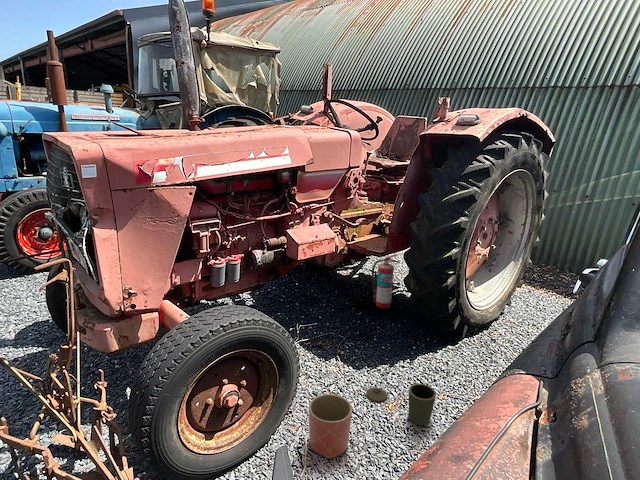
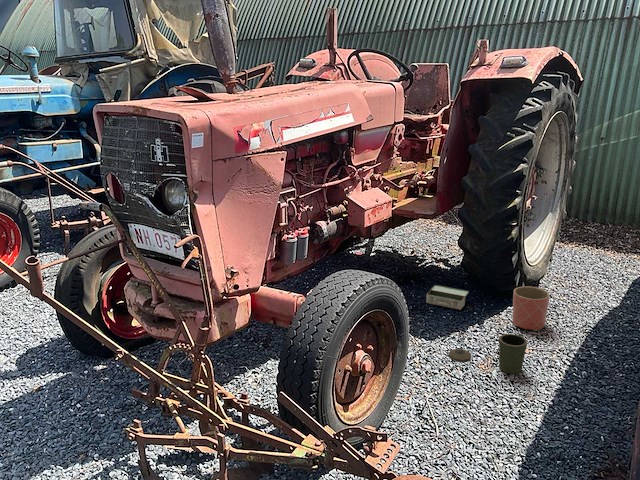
fire extinguisher: present [372,255,400,309] -> none [406,217,436,279]
toolbox: none [374,318,415,345] -> present [426,285,469,310]
planter: present [309,394,352,458] -> present [512,286,550,331]

